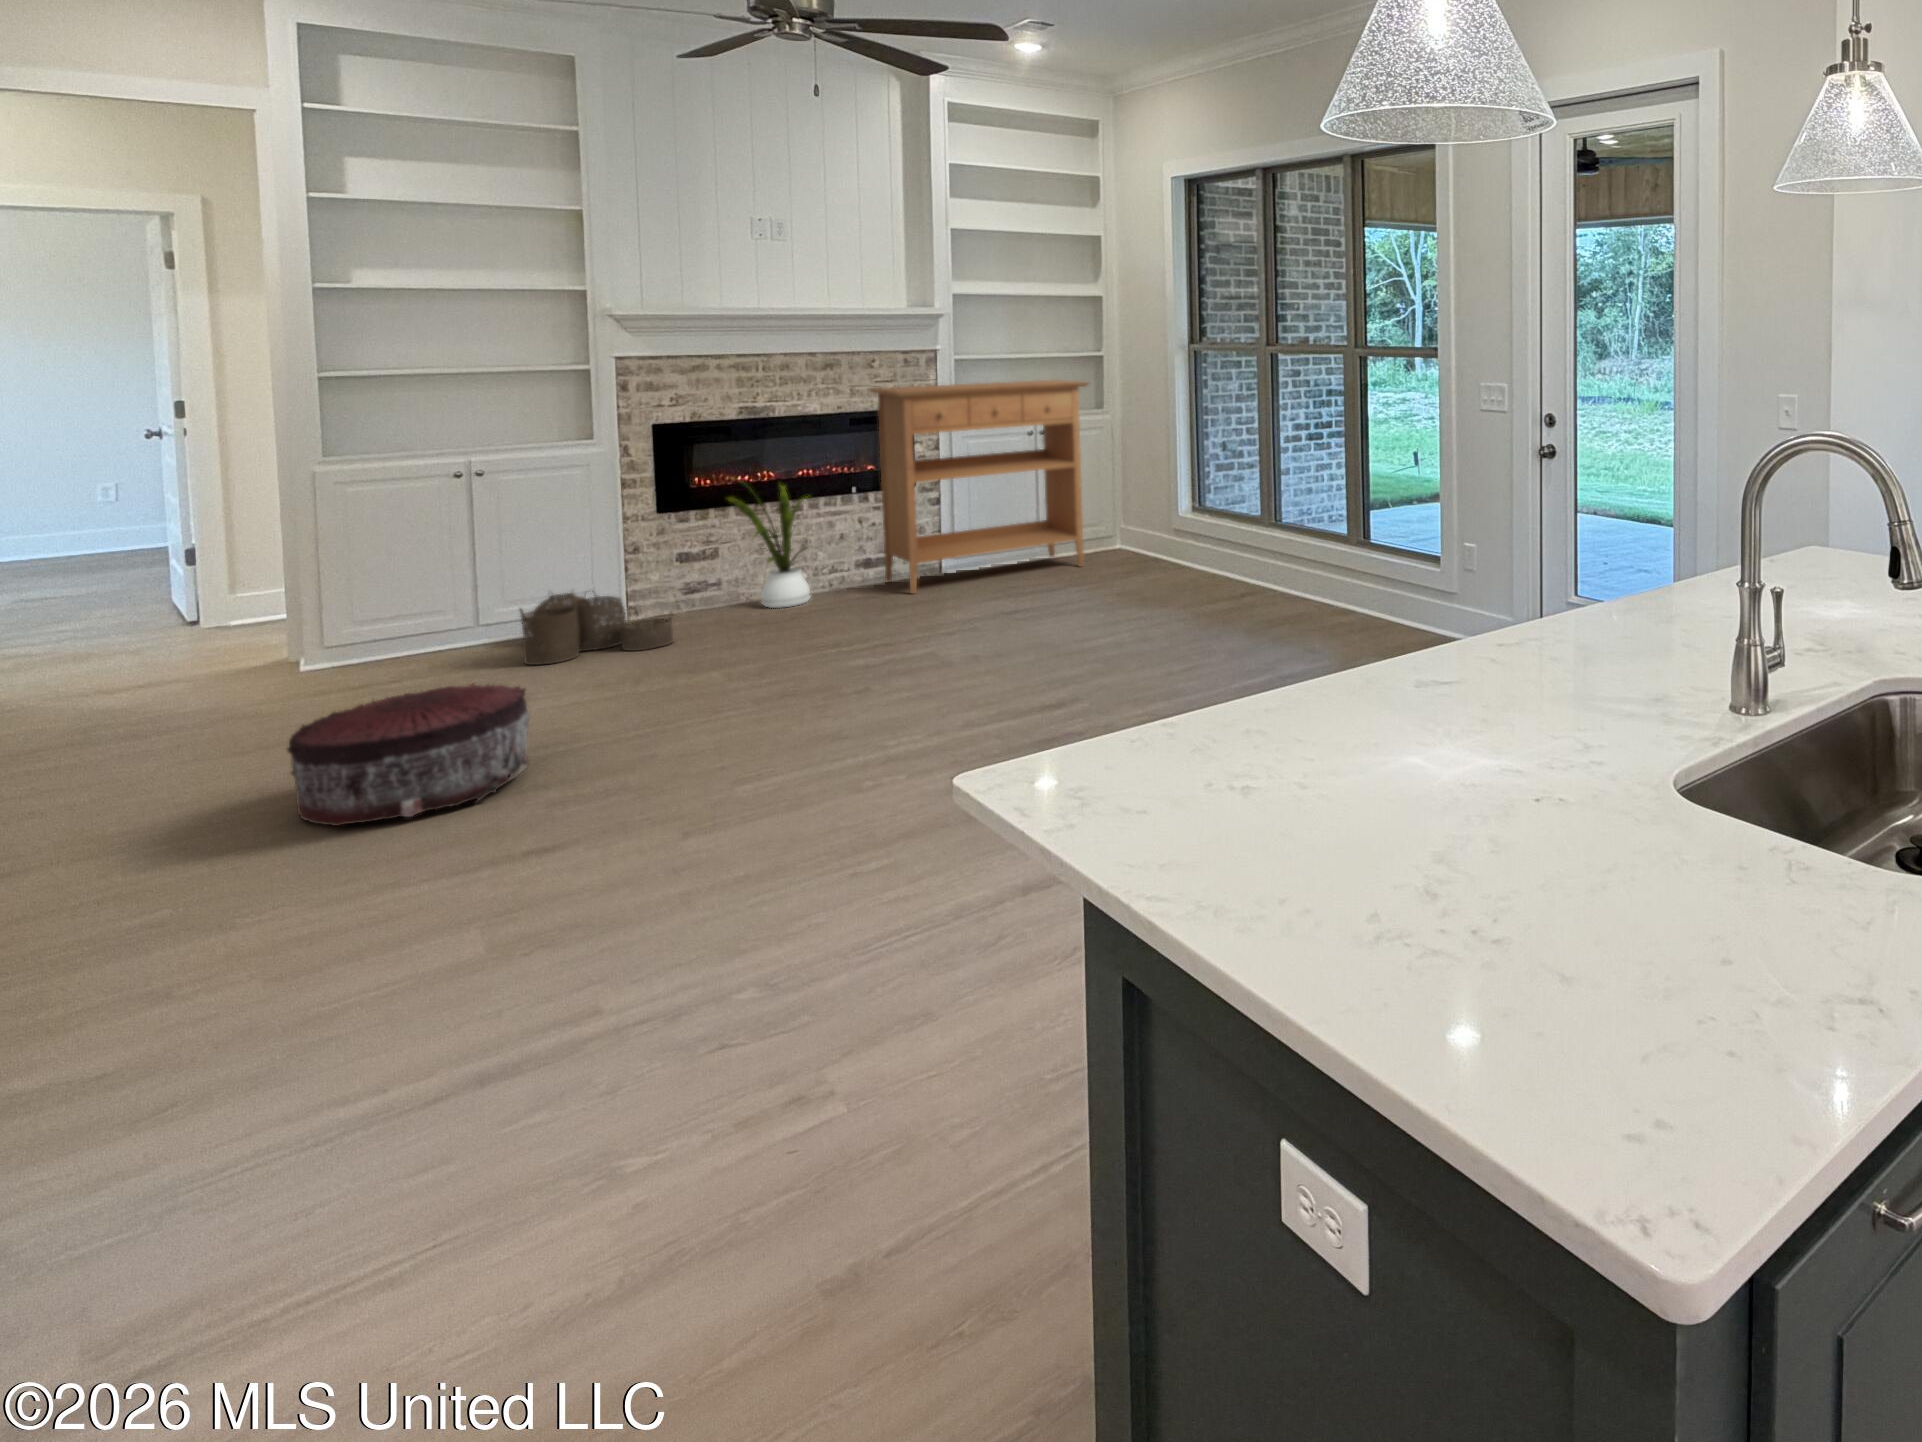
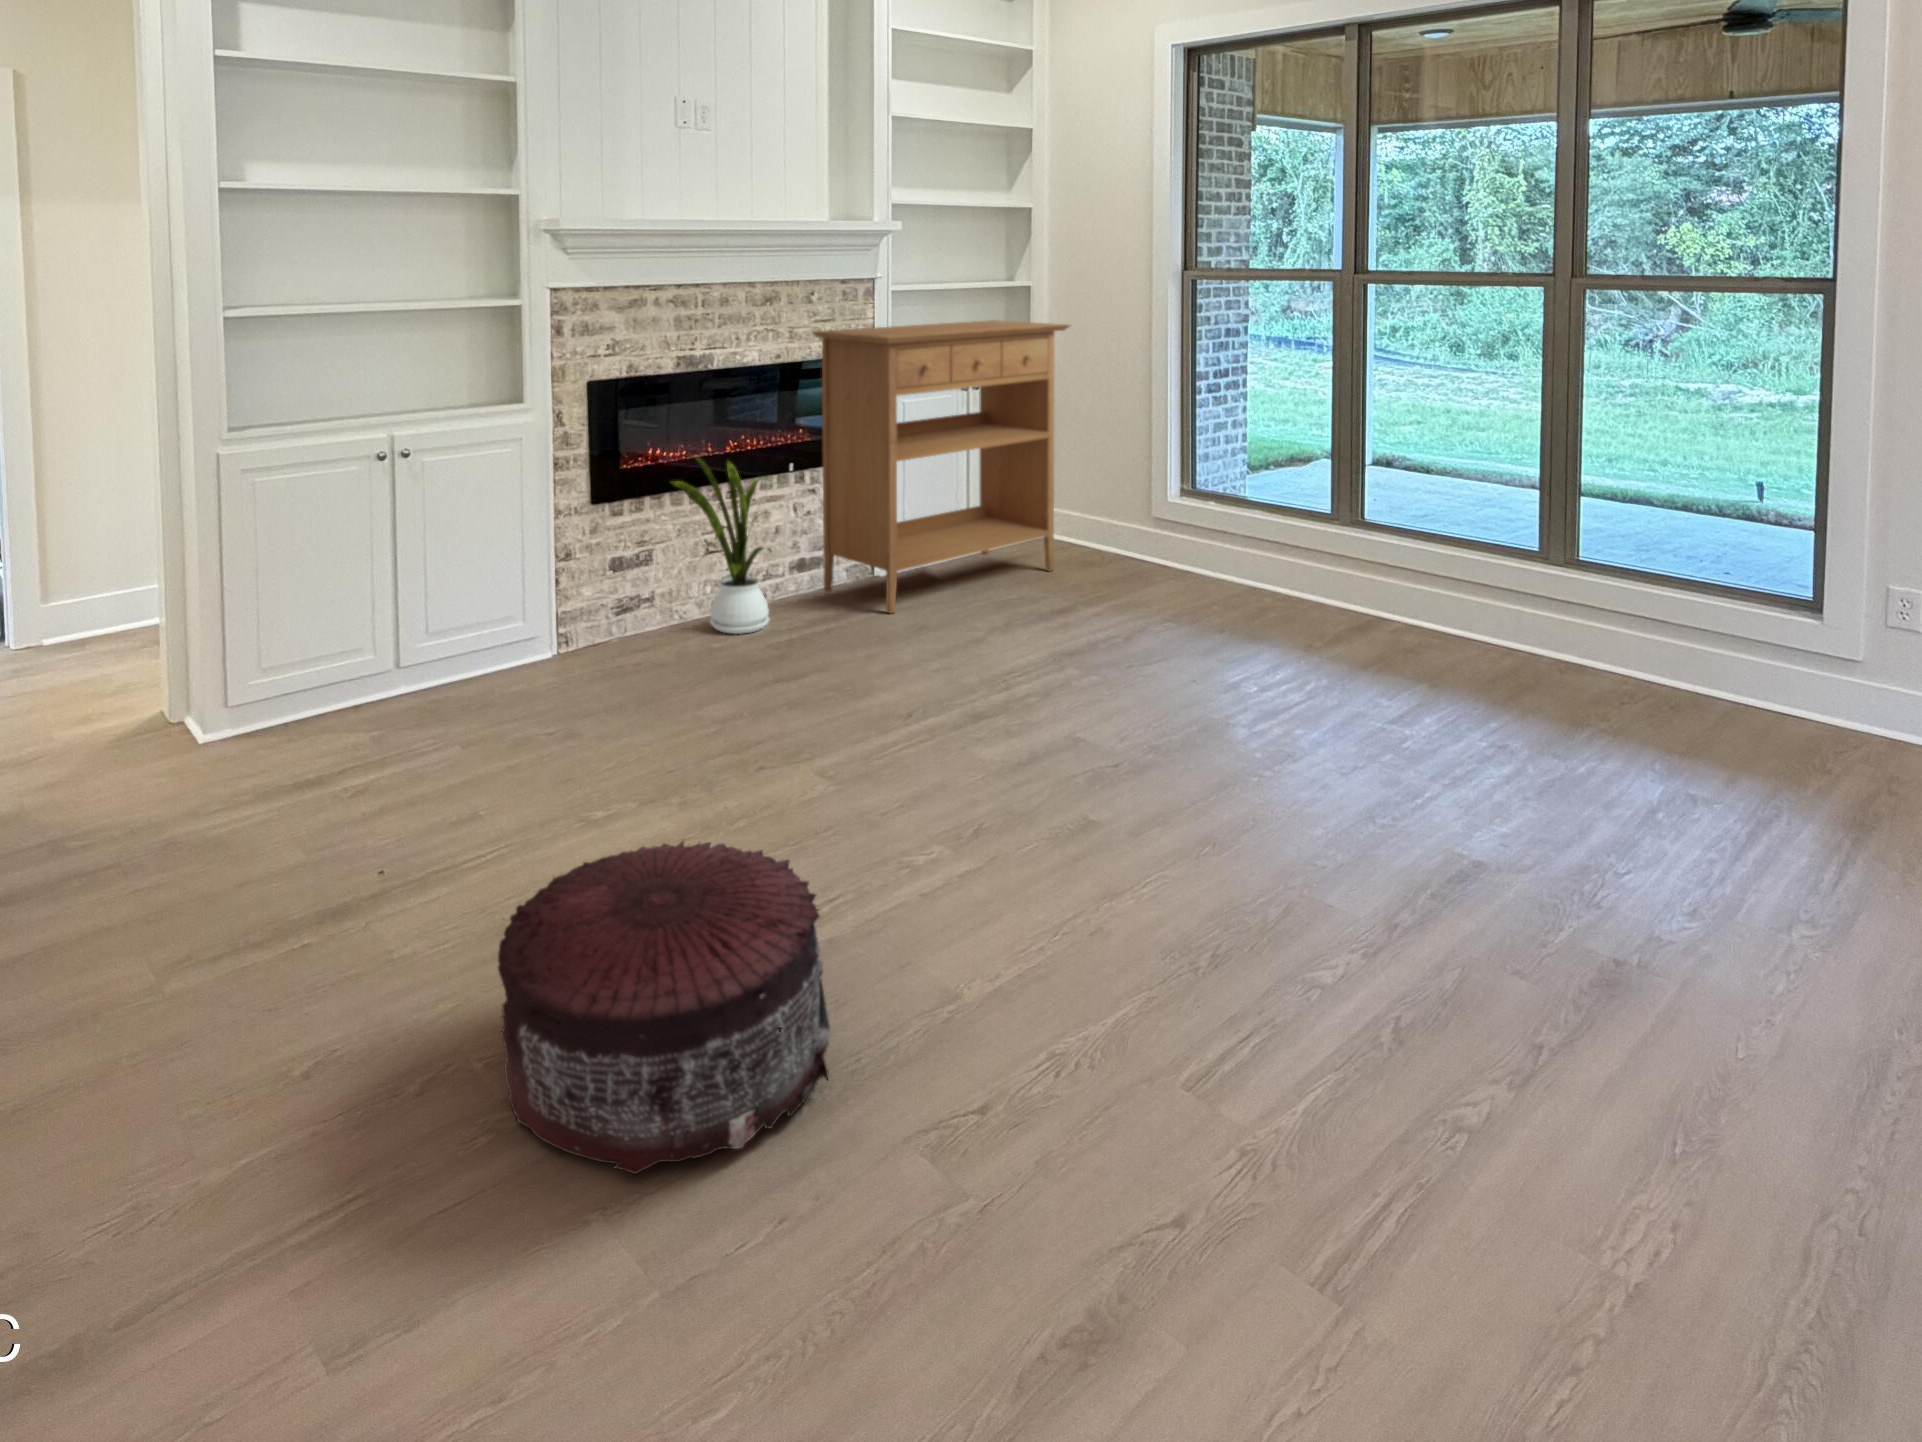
woven basket: present [520,590,673,665] -> none [473,614,675,736]

